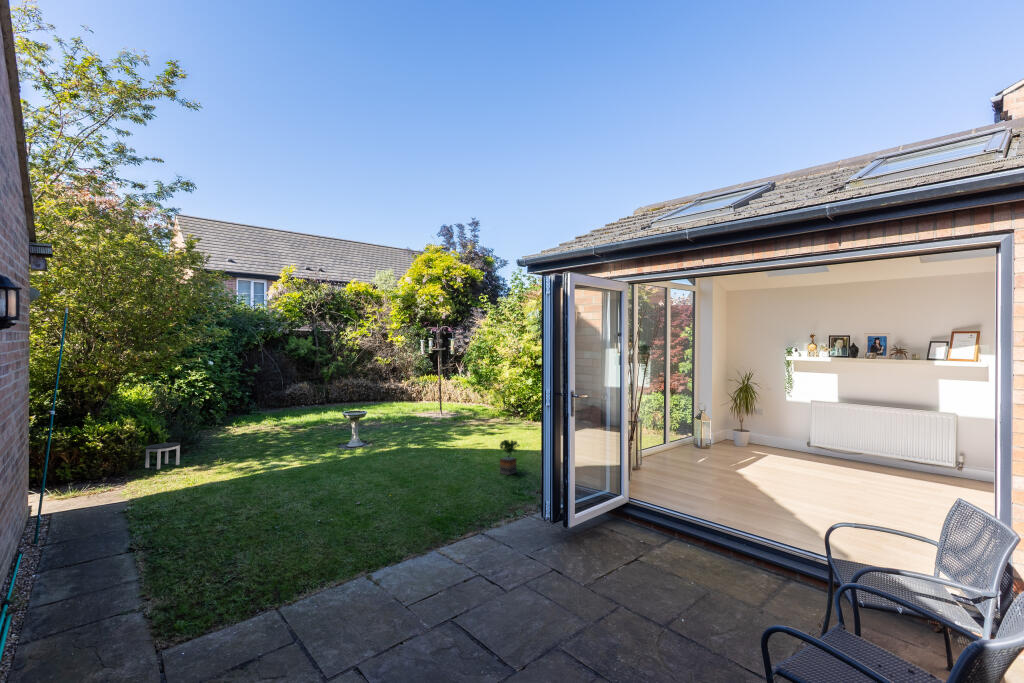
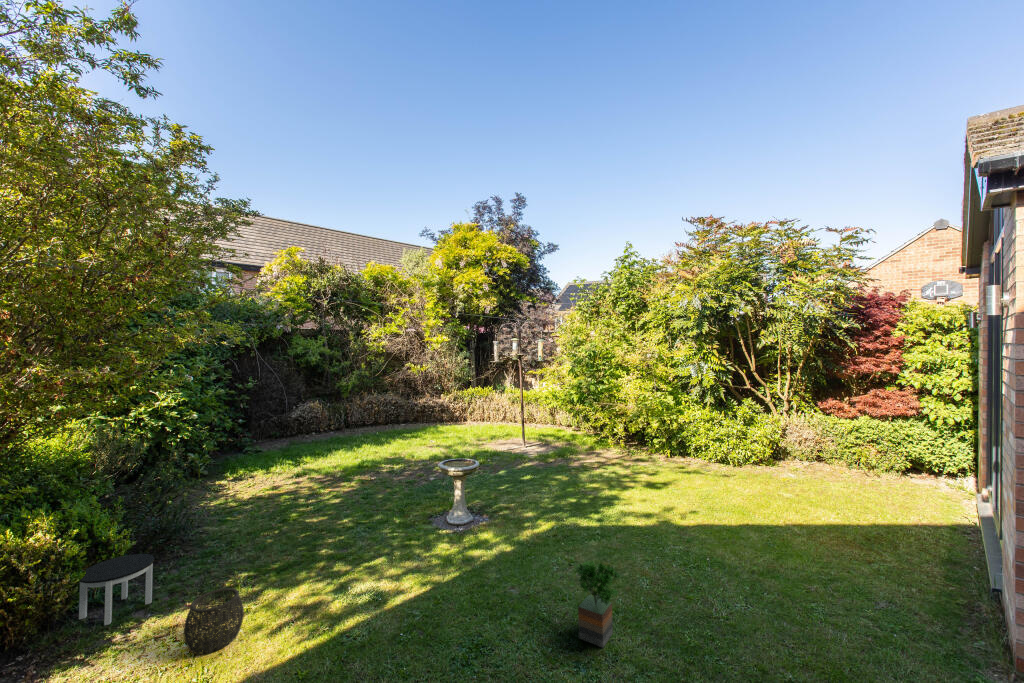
potted tree: present [500,440,520,475] -> present [576,561,620,648]
woven basket: none [191,452,219,475] -> present [184,588,244,654]

